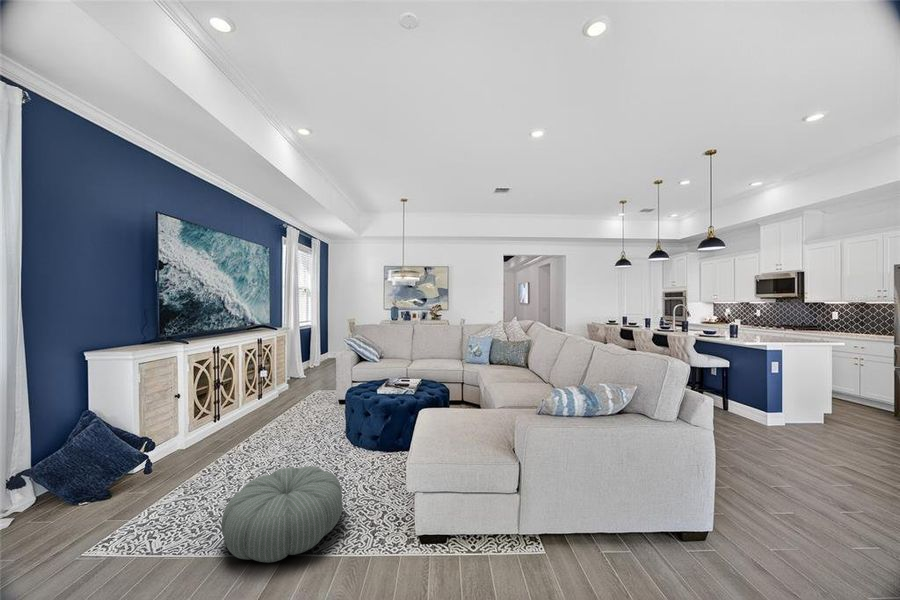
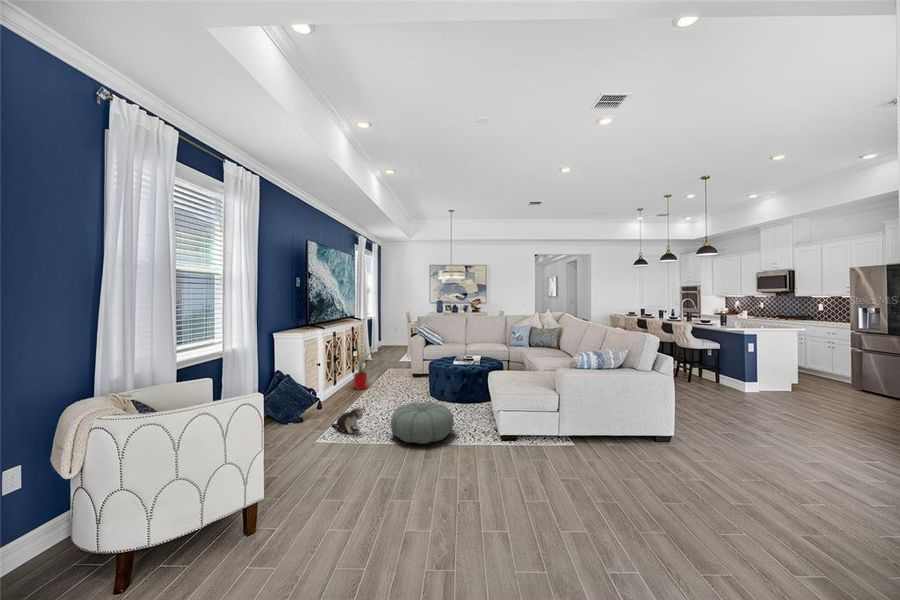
house plant: none [226,357,282,427] -> present [350,352,370,390]
plush toy: none [141,482,187,532] -> present [332,407,365,433]

